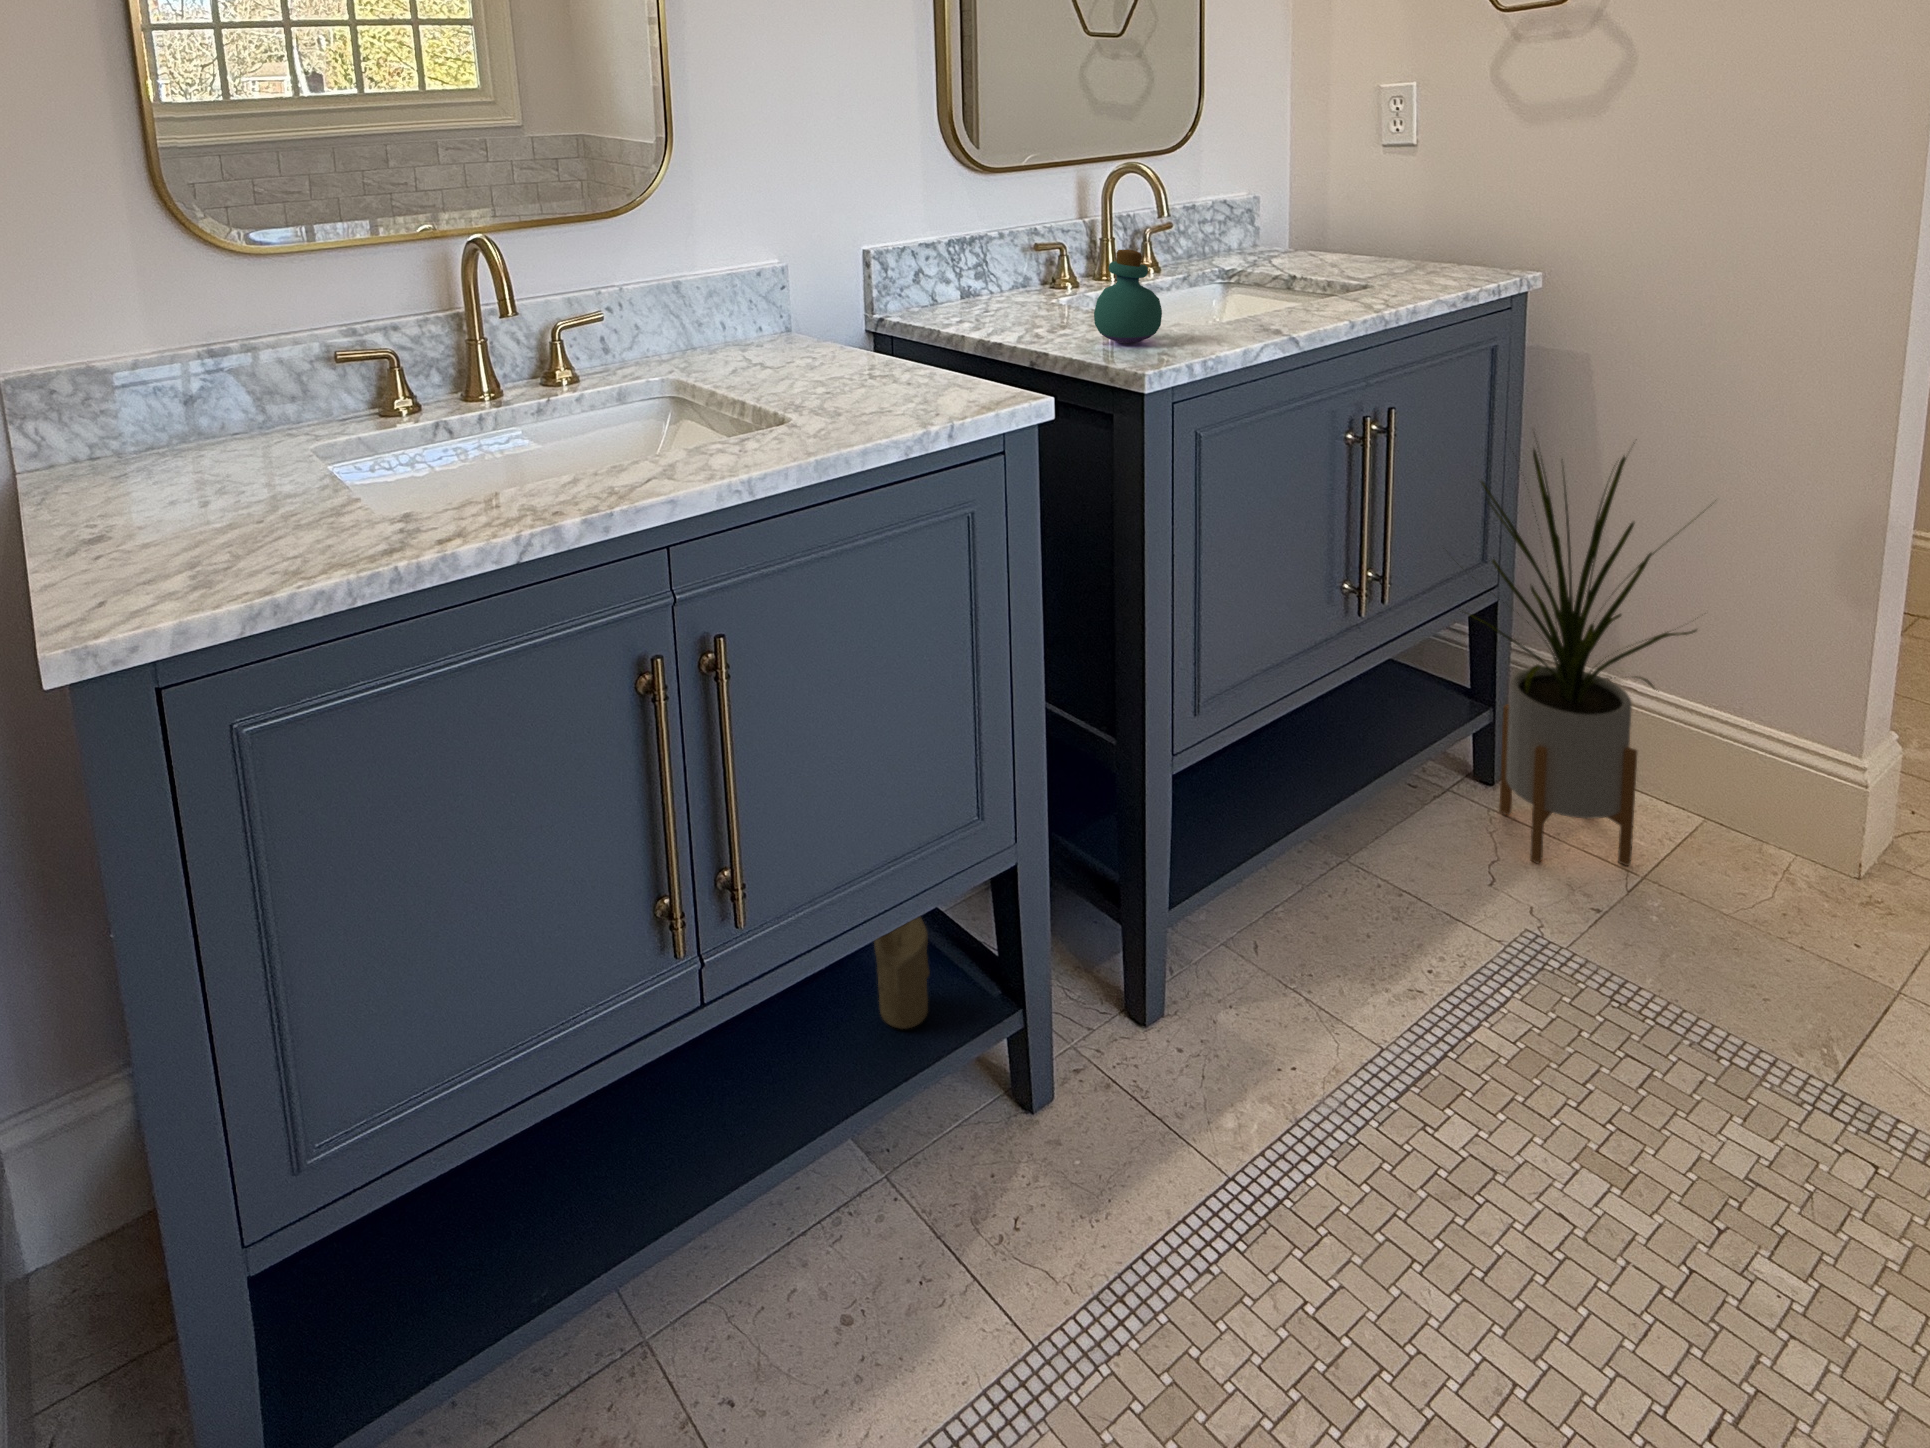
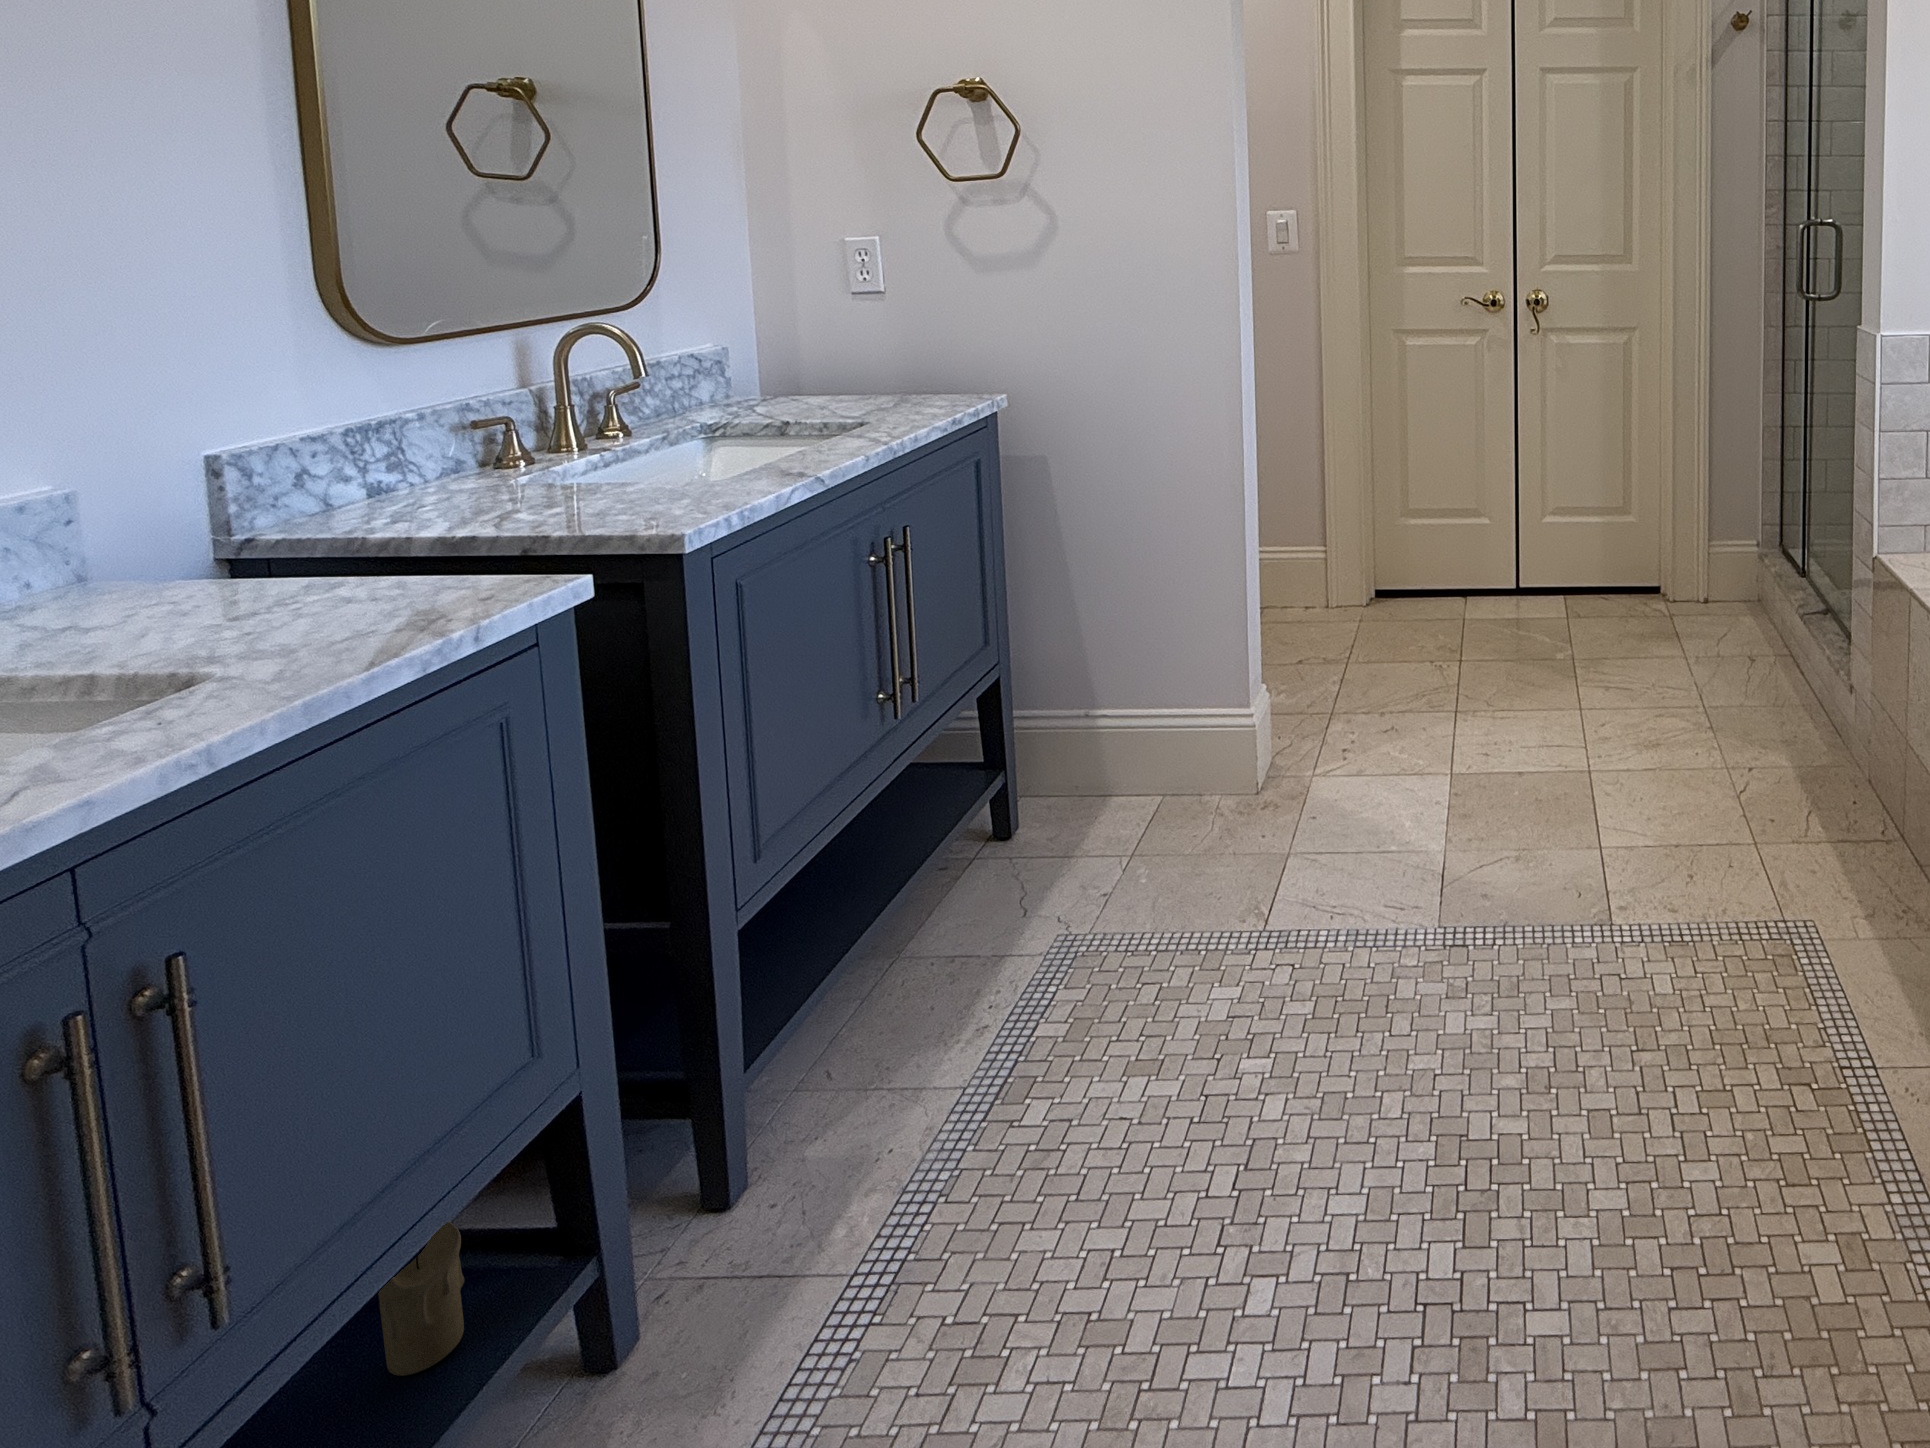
perfume bottle: present [1094,249,1162,343] -> none [596,415,681,510]
house plant: present [1457,436,1697,866] -> none [955,515,1156,883]

